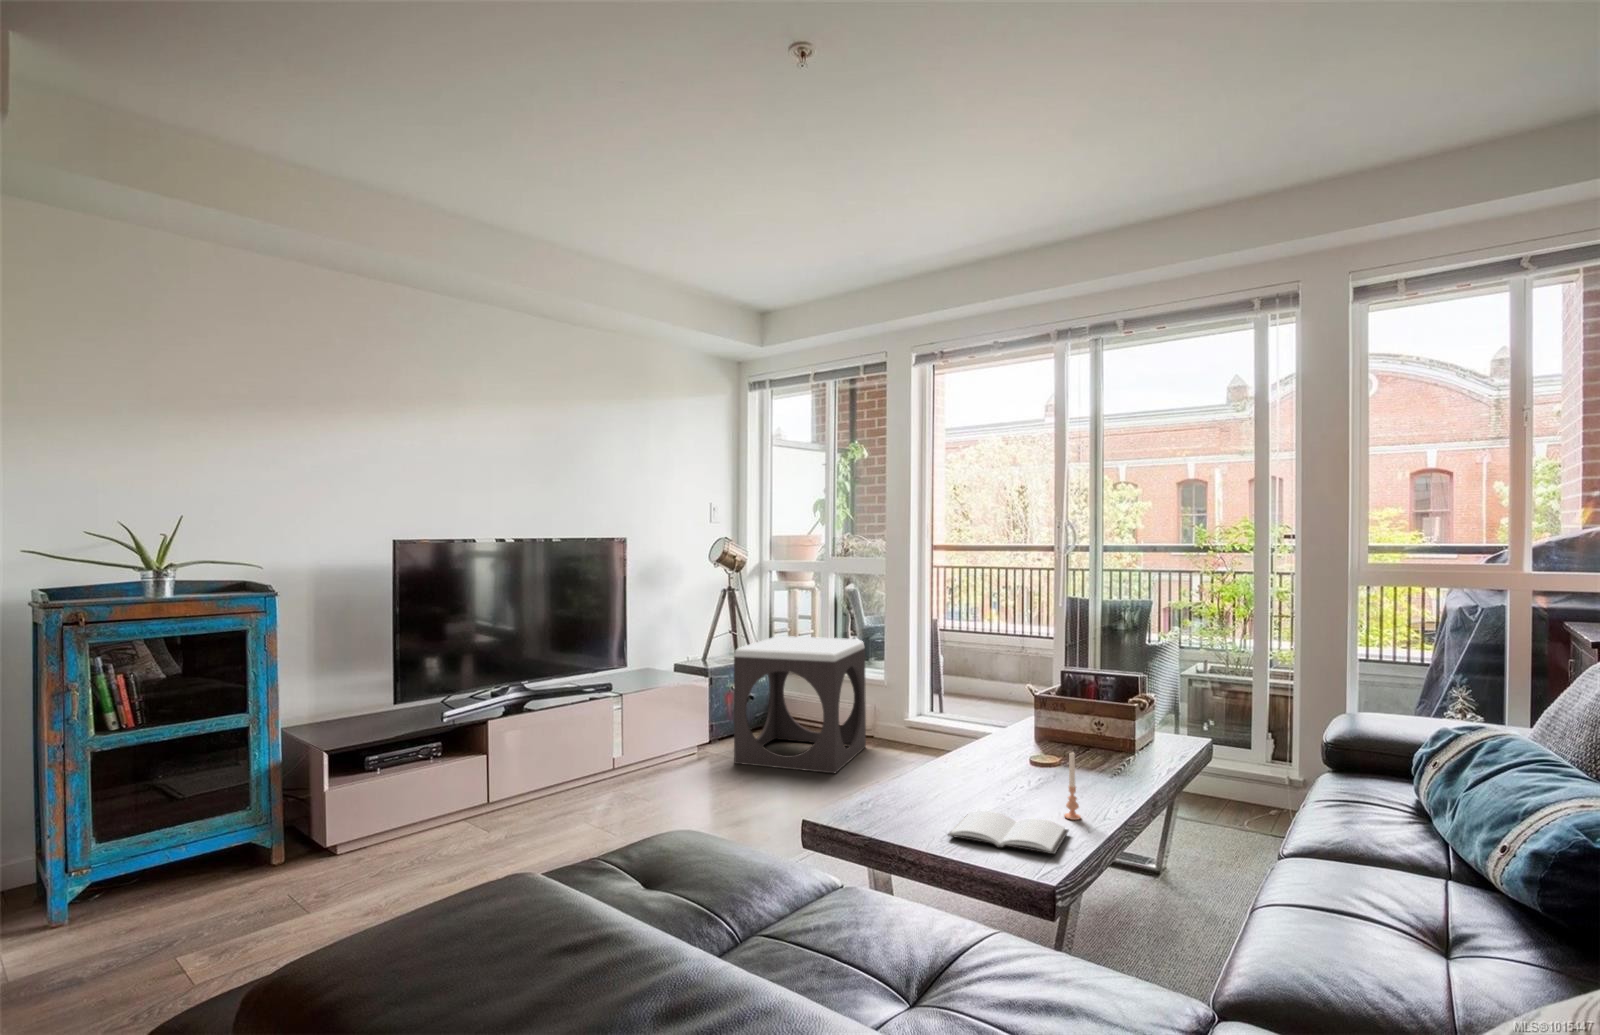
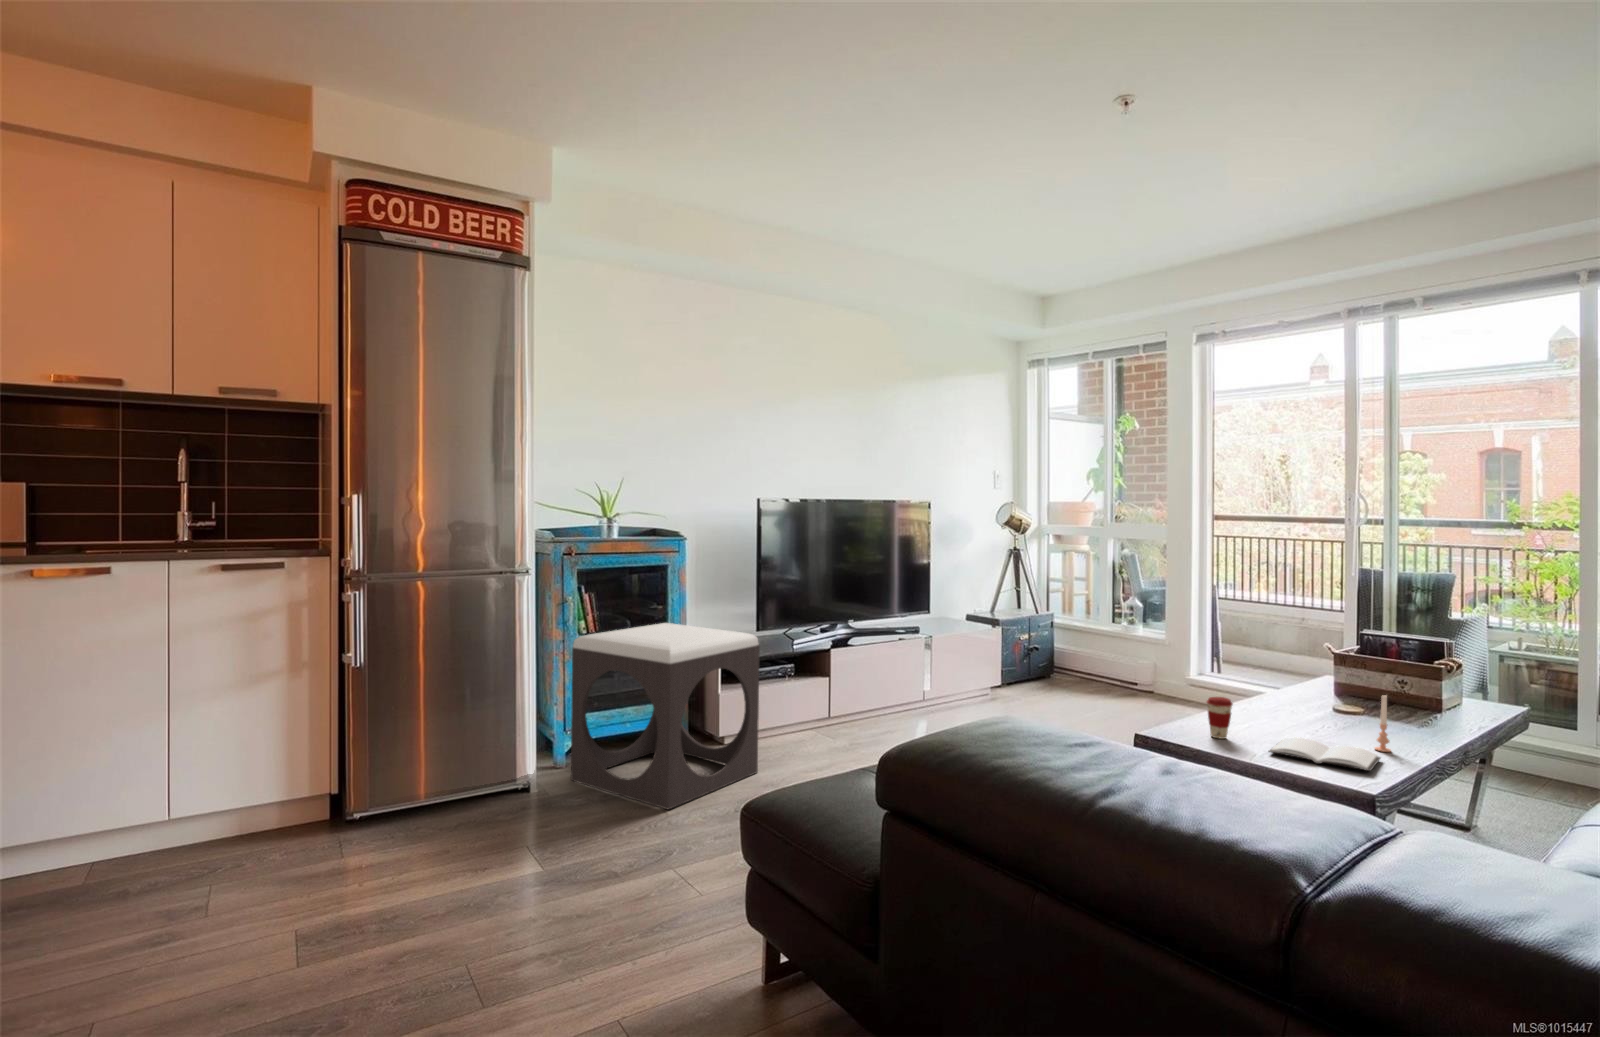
footstool: present [734,636,866,773] -> present [571,623,760,809]
coffee cup: none [883,767,912,820] -> present [1207,697,1233,739]

